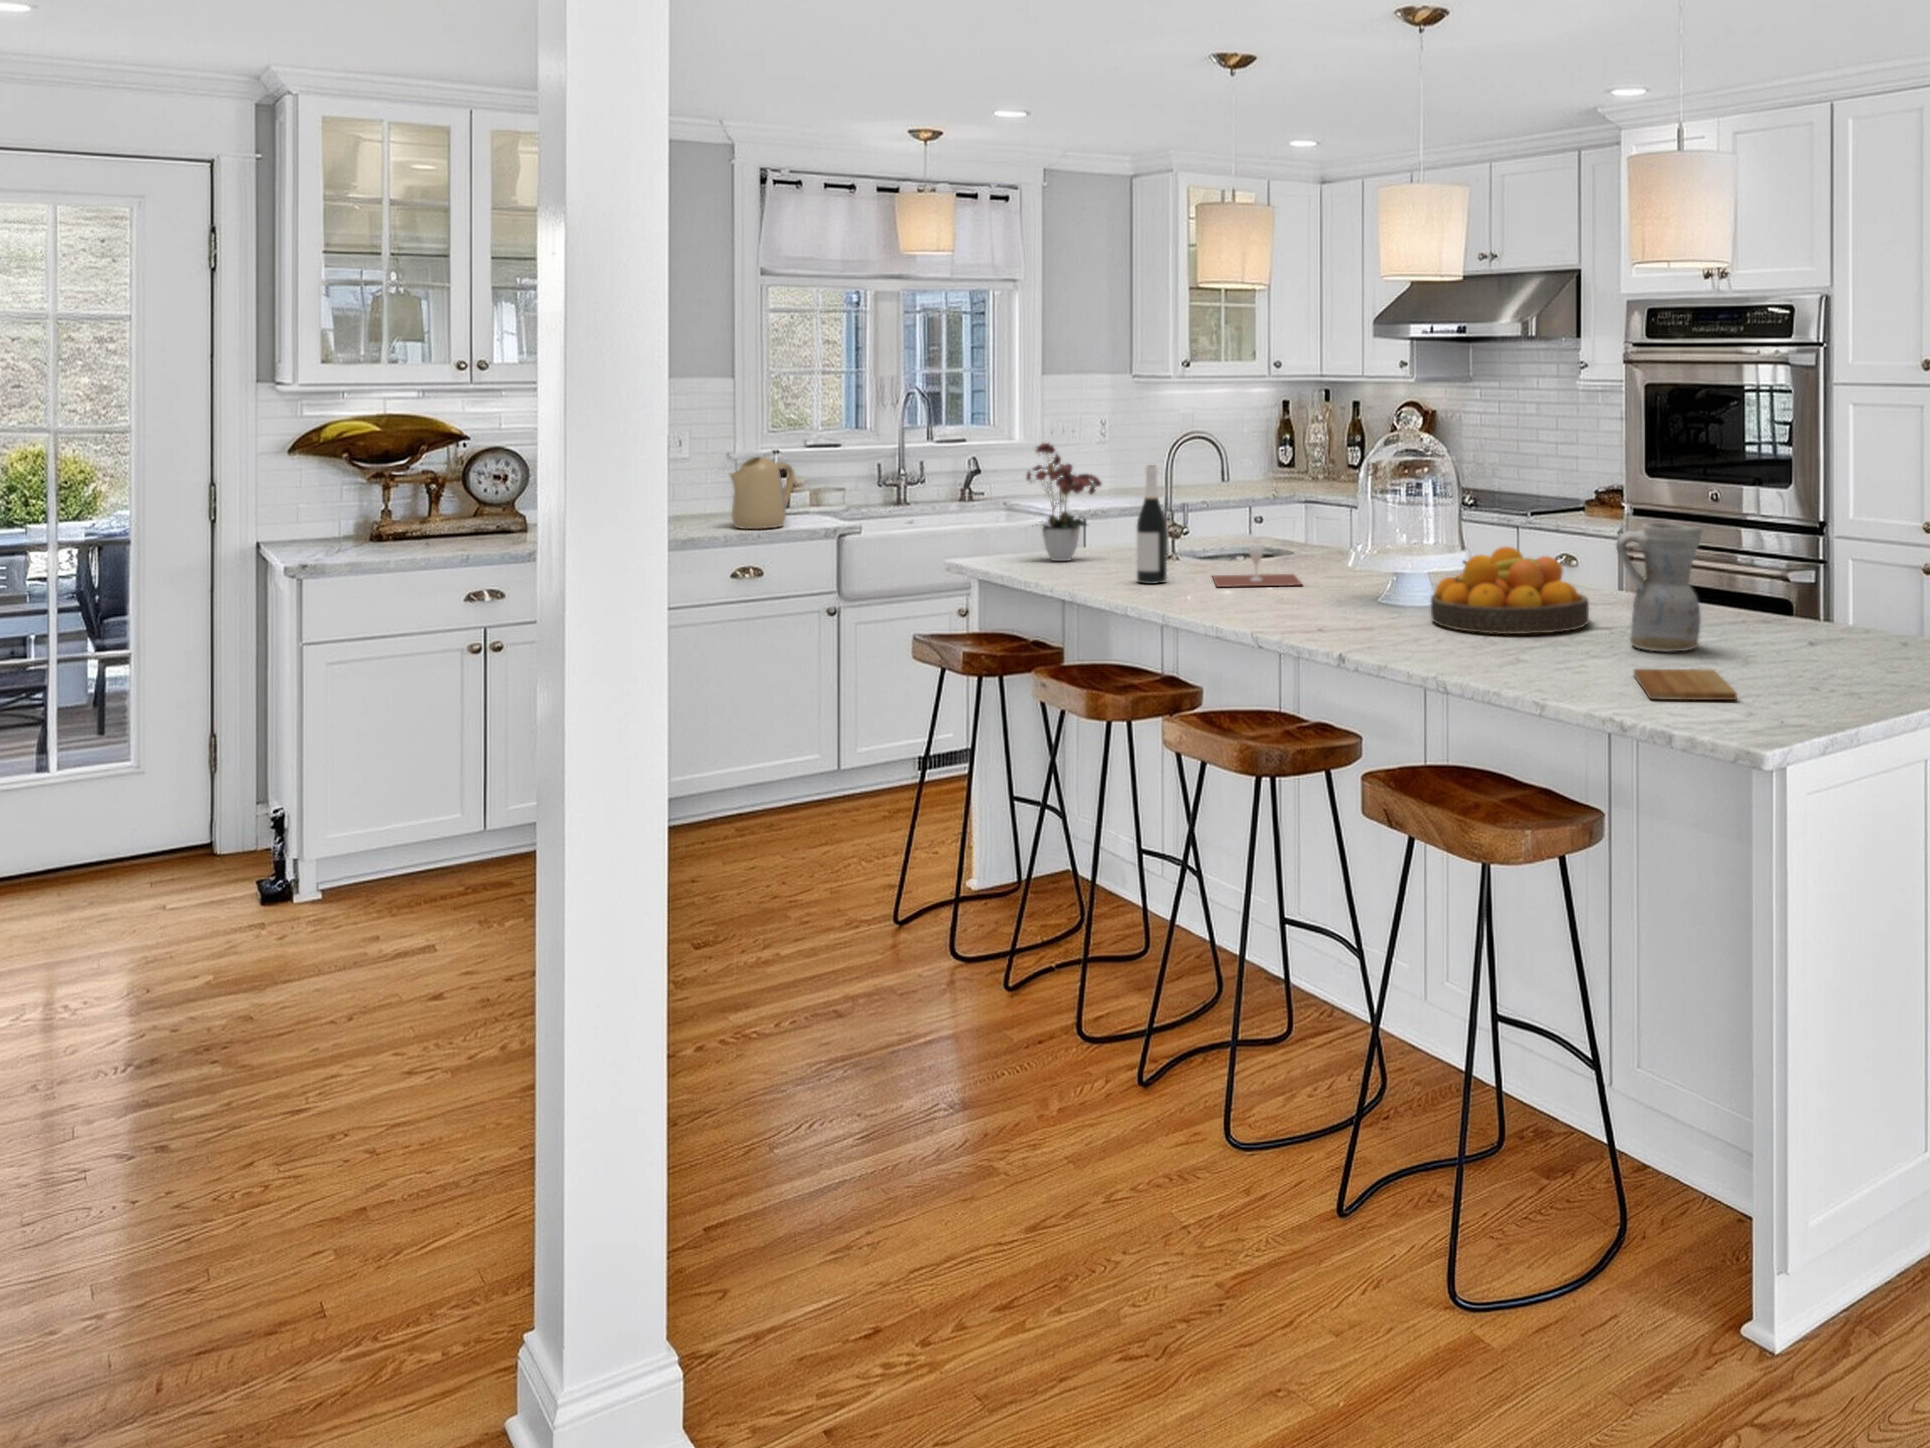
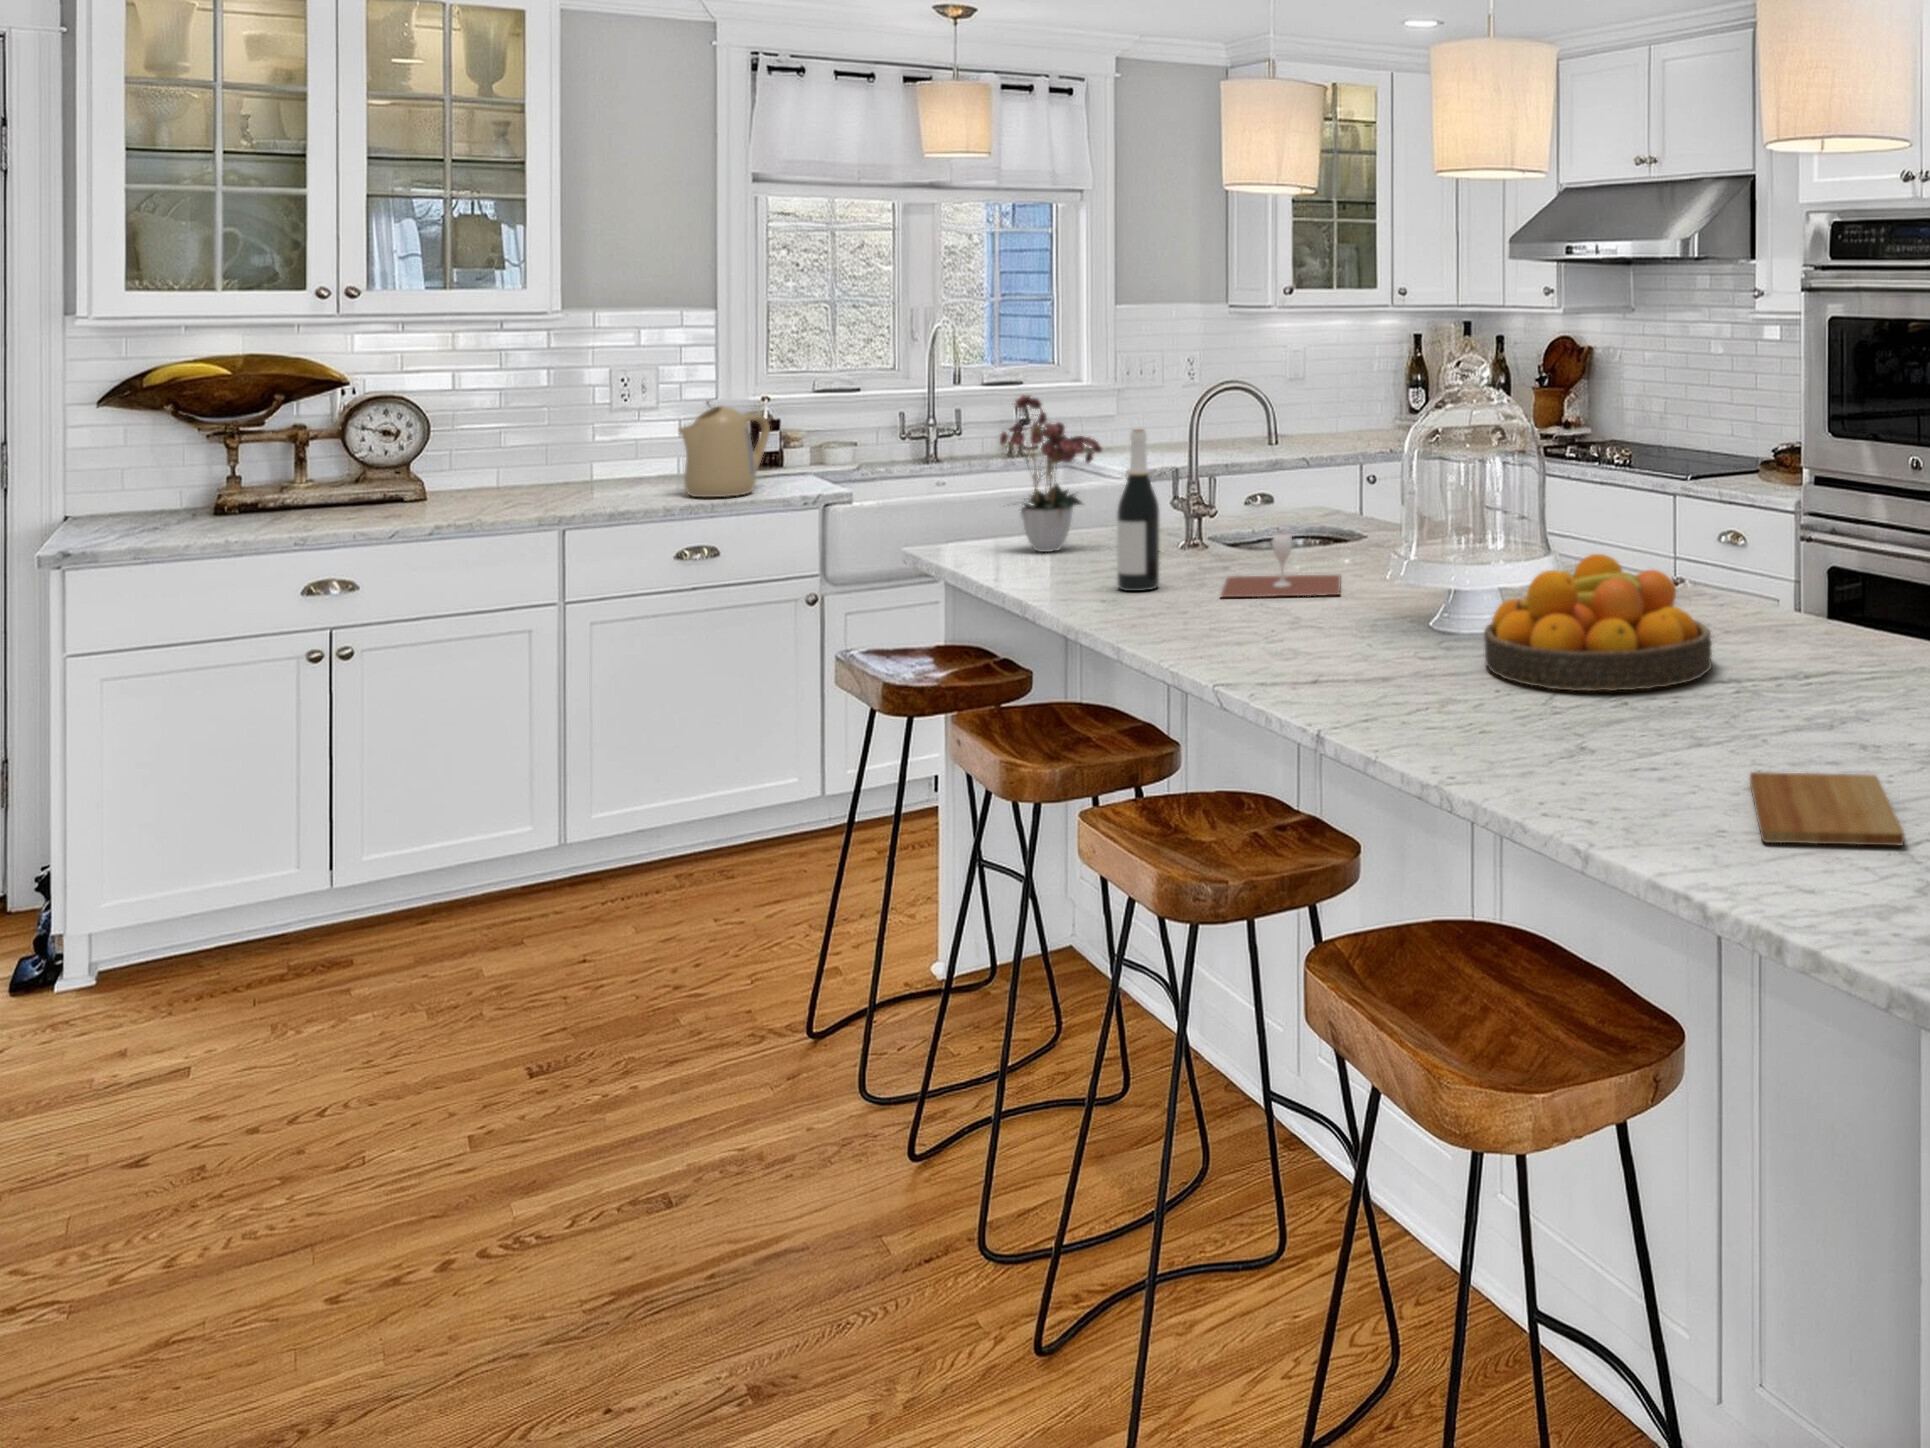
ceramic pitcher: present [1616,523,1702,652] -> none [1739,530,1868,729]

